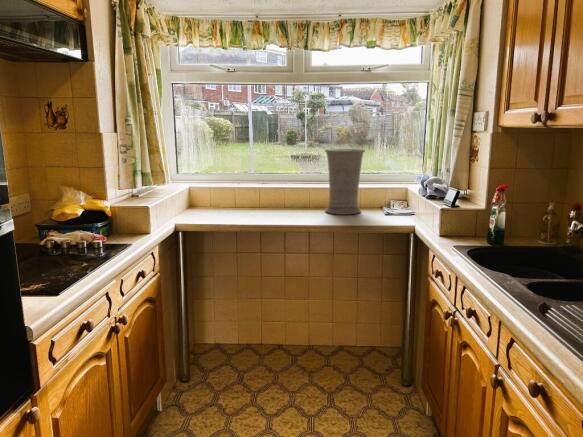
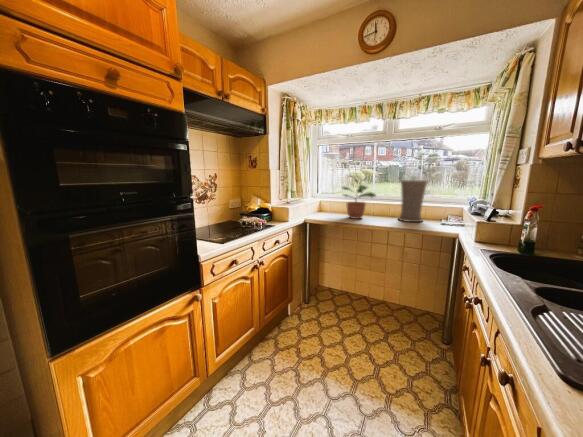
potted plant: none [230,141,295,217] -> present [342,177,376,219]

